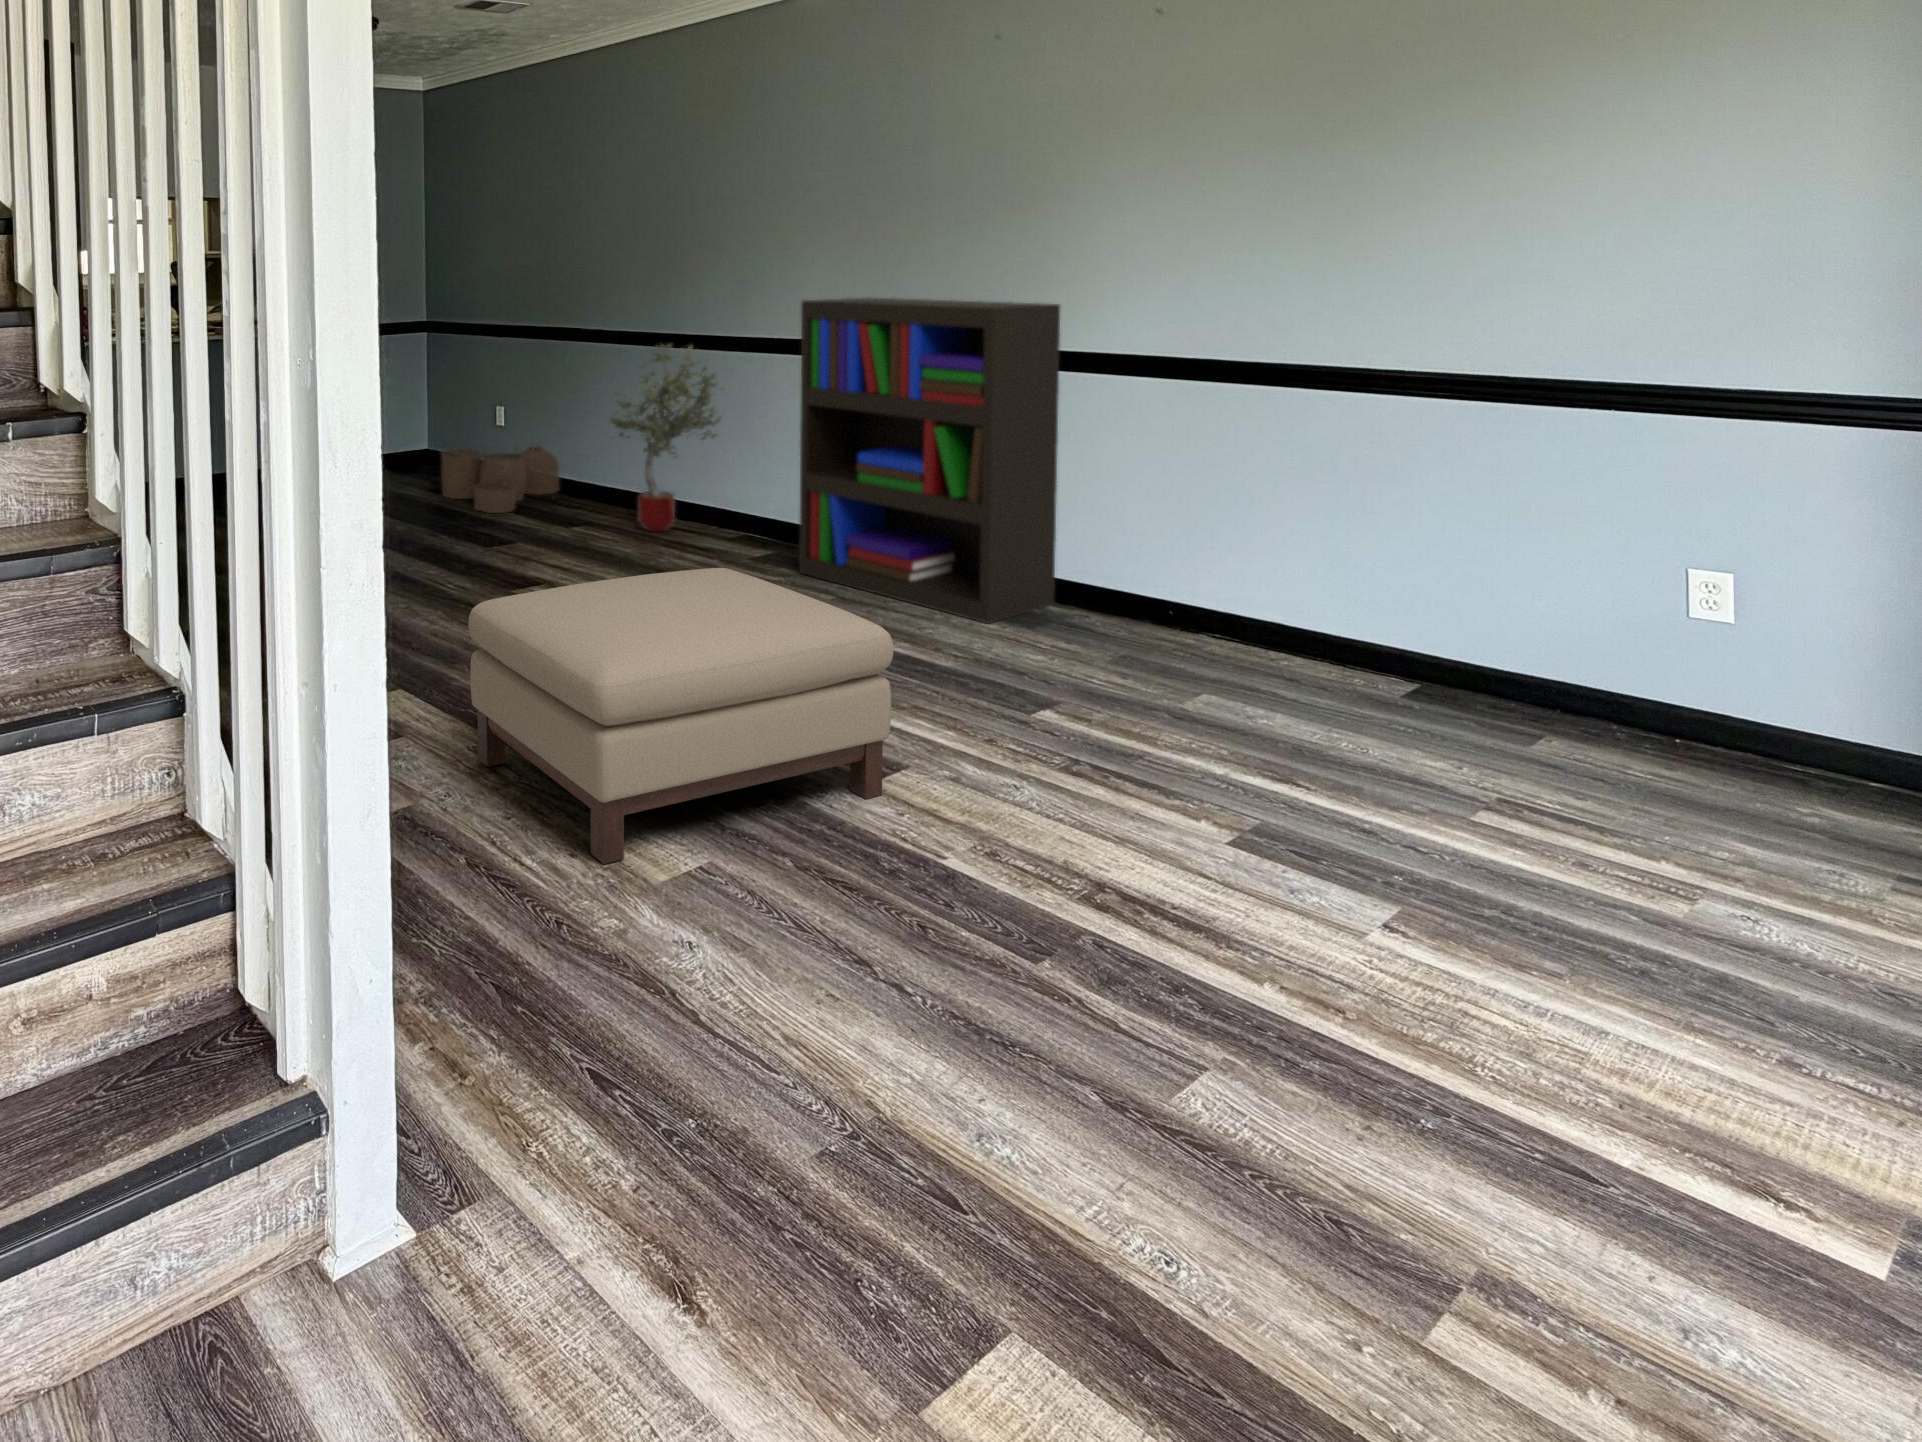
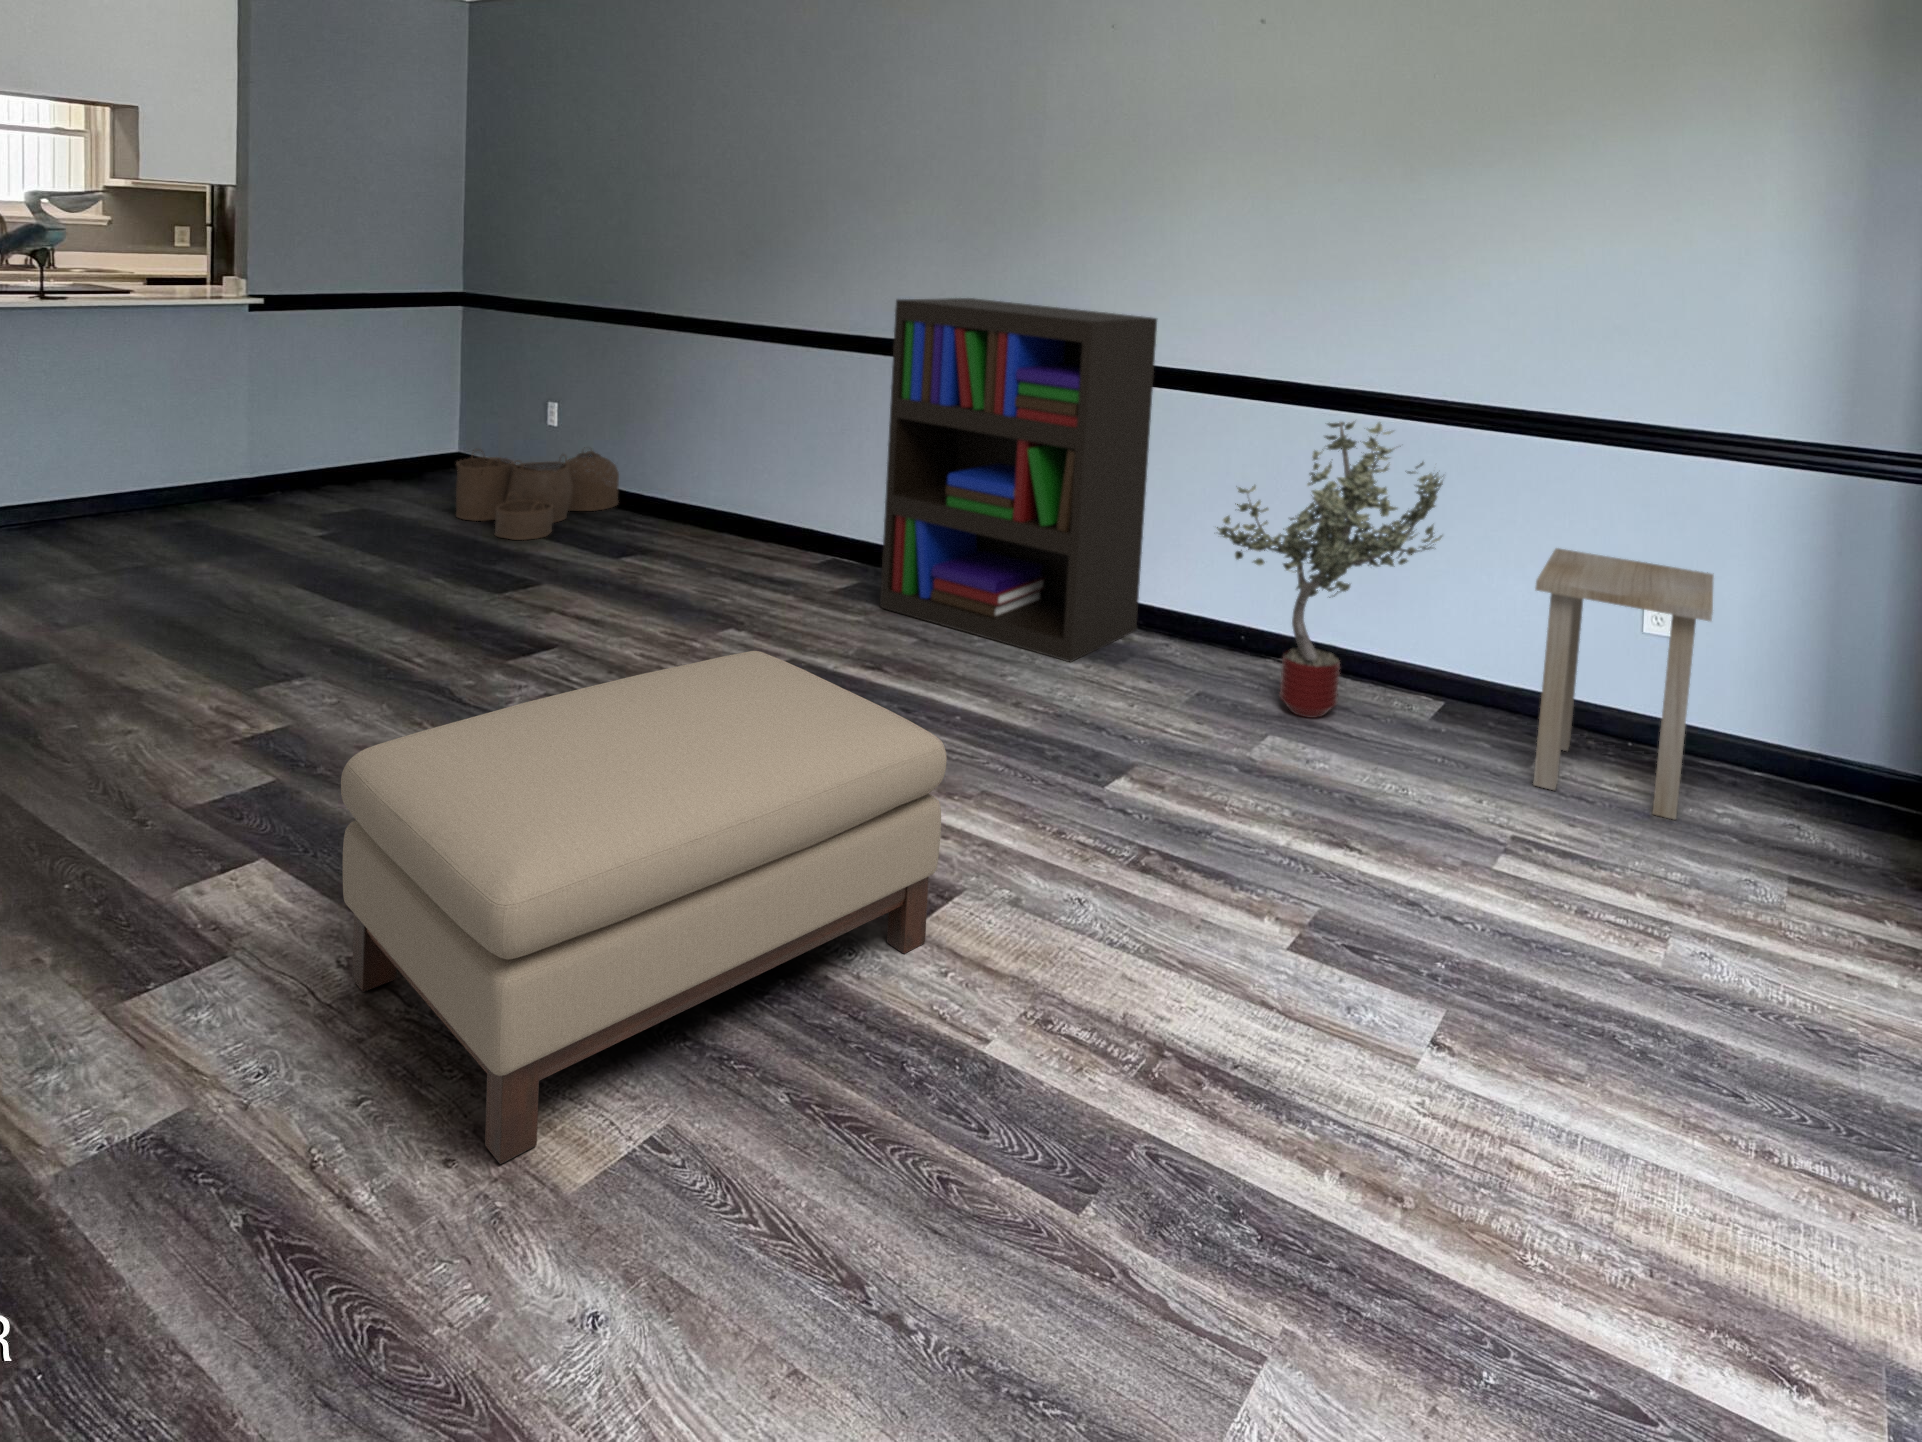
potted tree: present [610,345,725,532] -> present [1217,422,1443,718]
side table: none [1518,521,1782,810] -> present [1533,548,1714,820]

